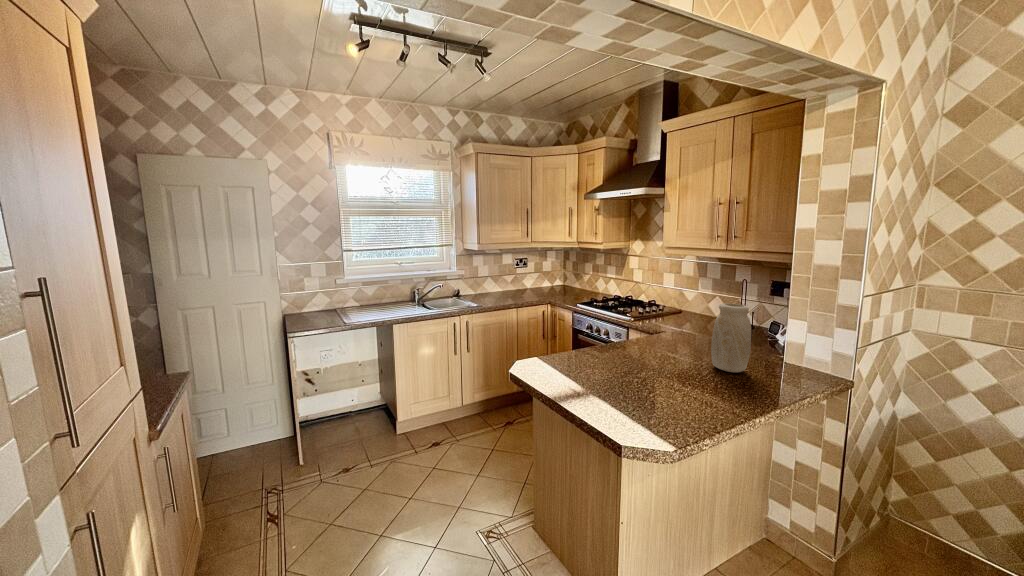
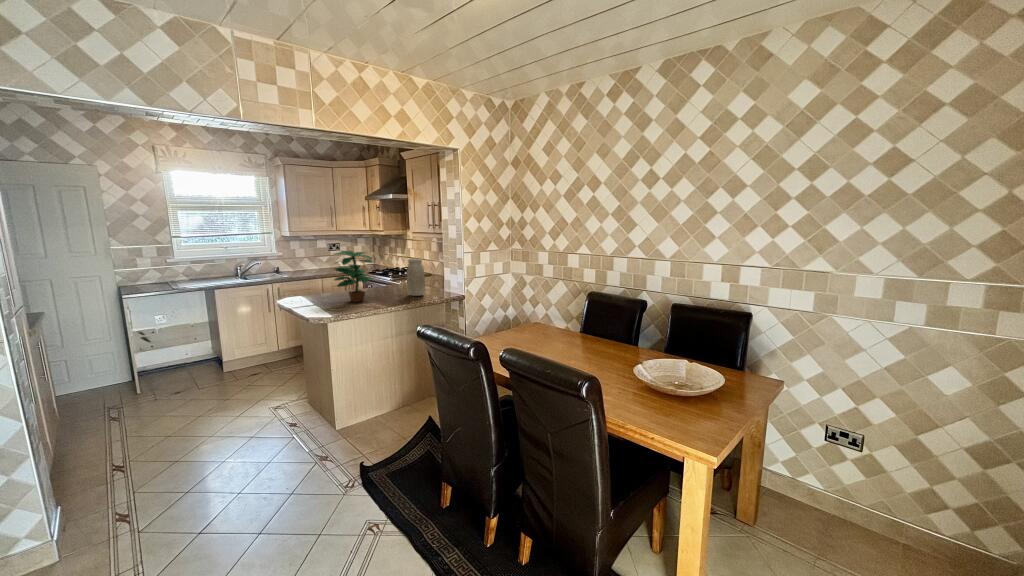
potted plant: none [601,288,685,384] -> present [334,251,373,302]

